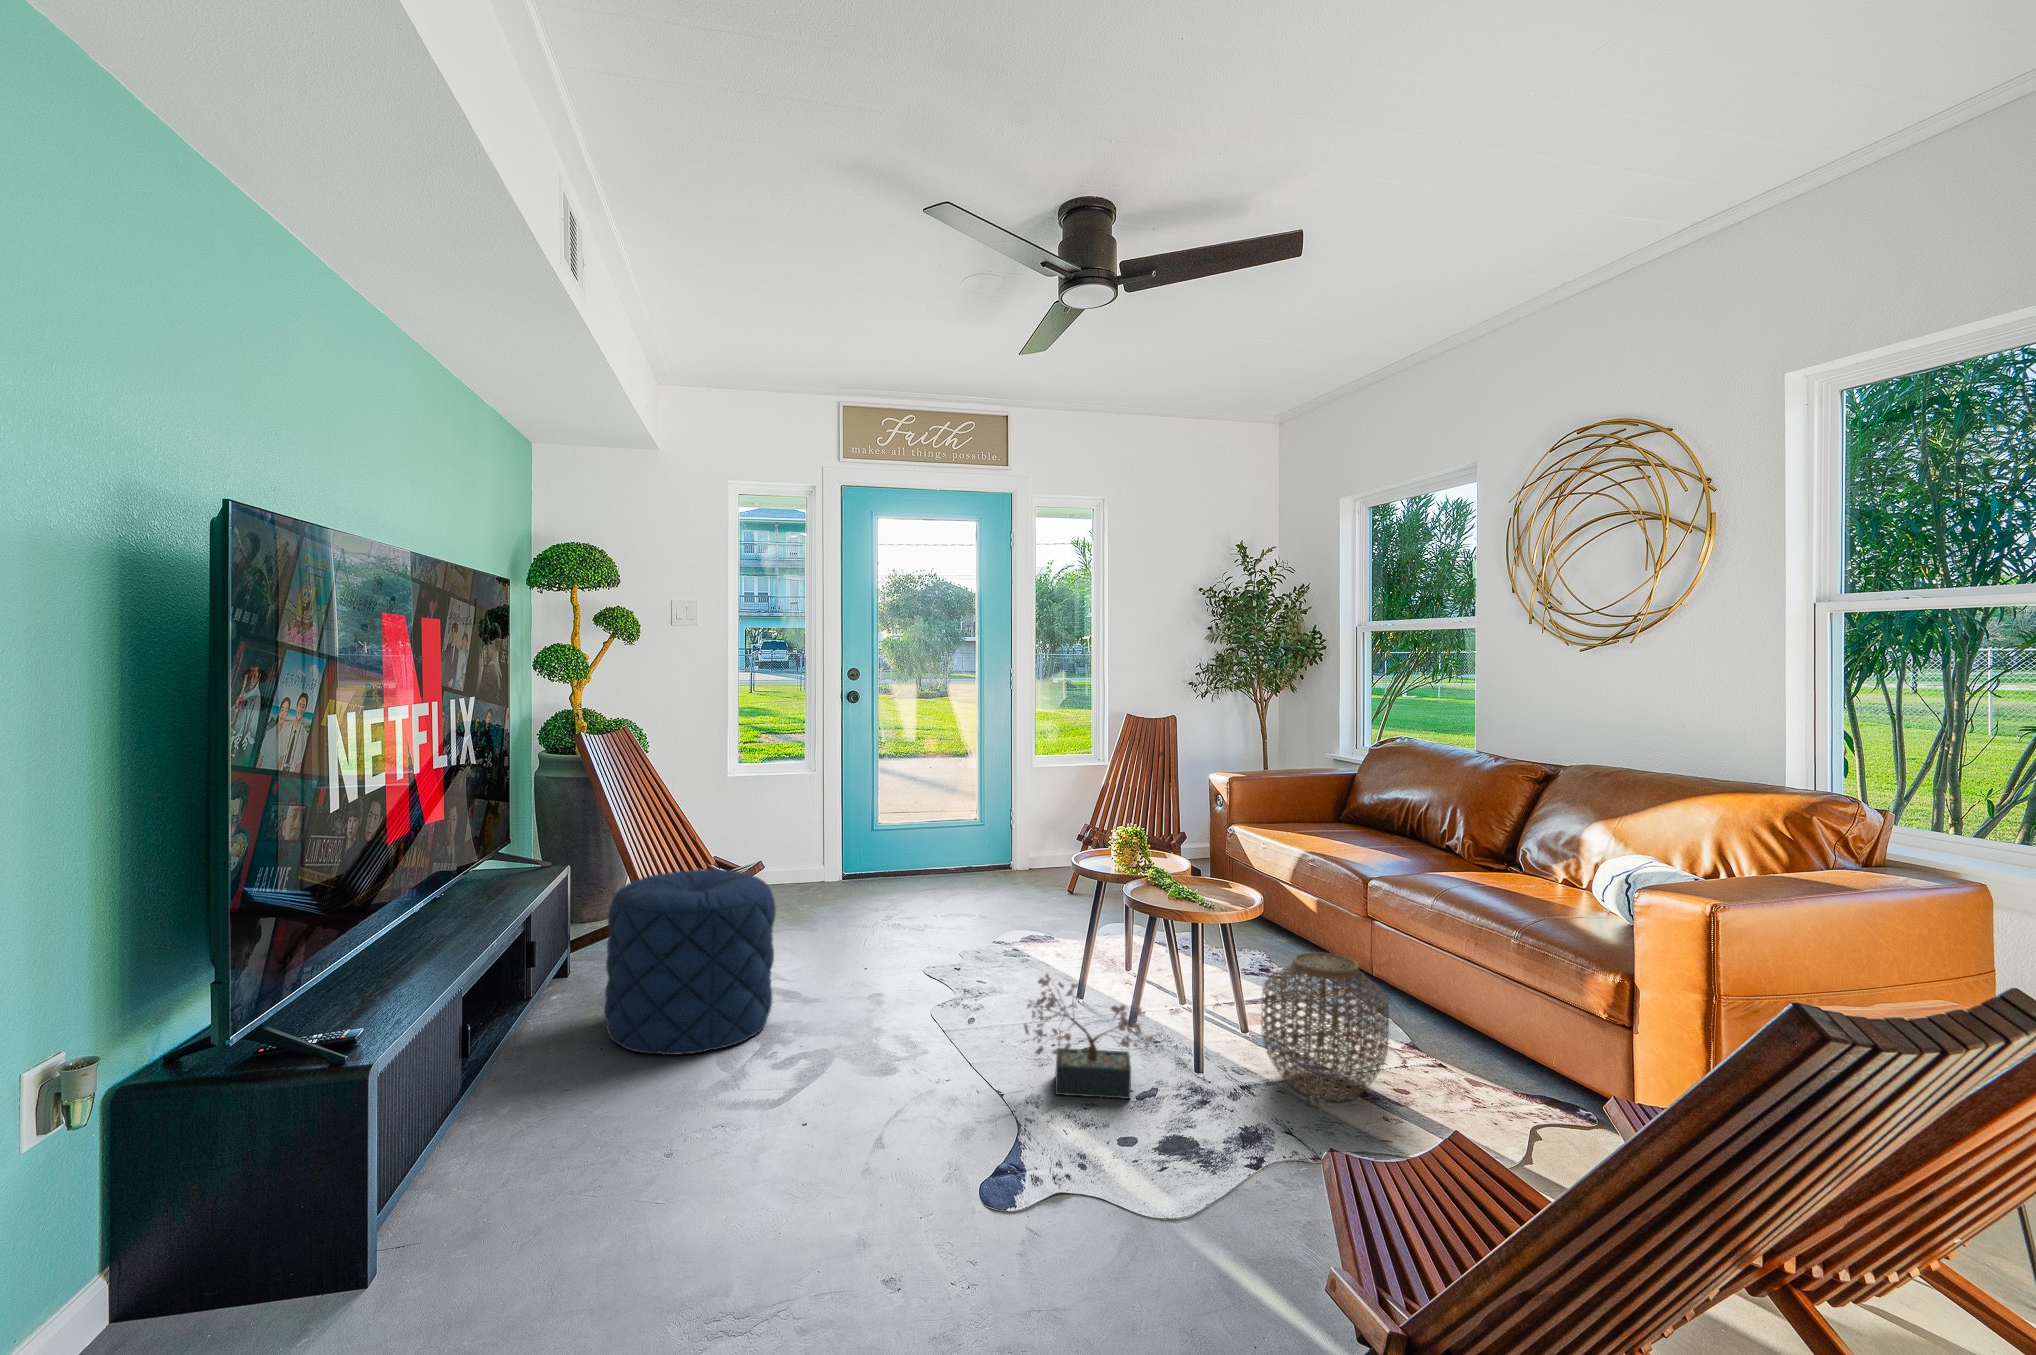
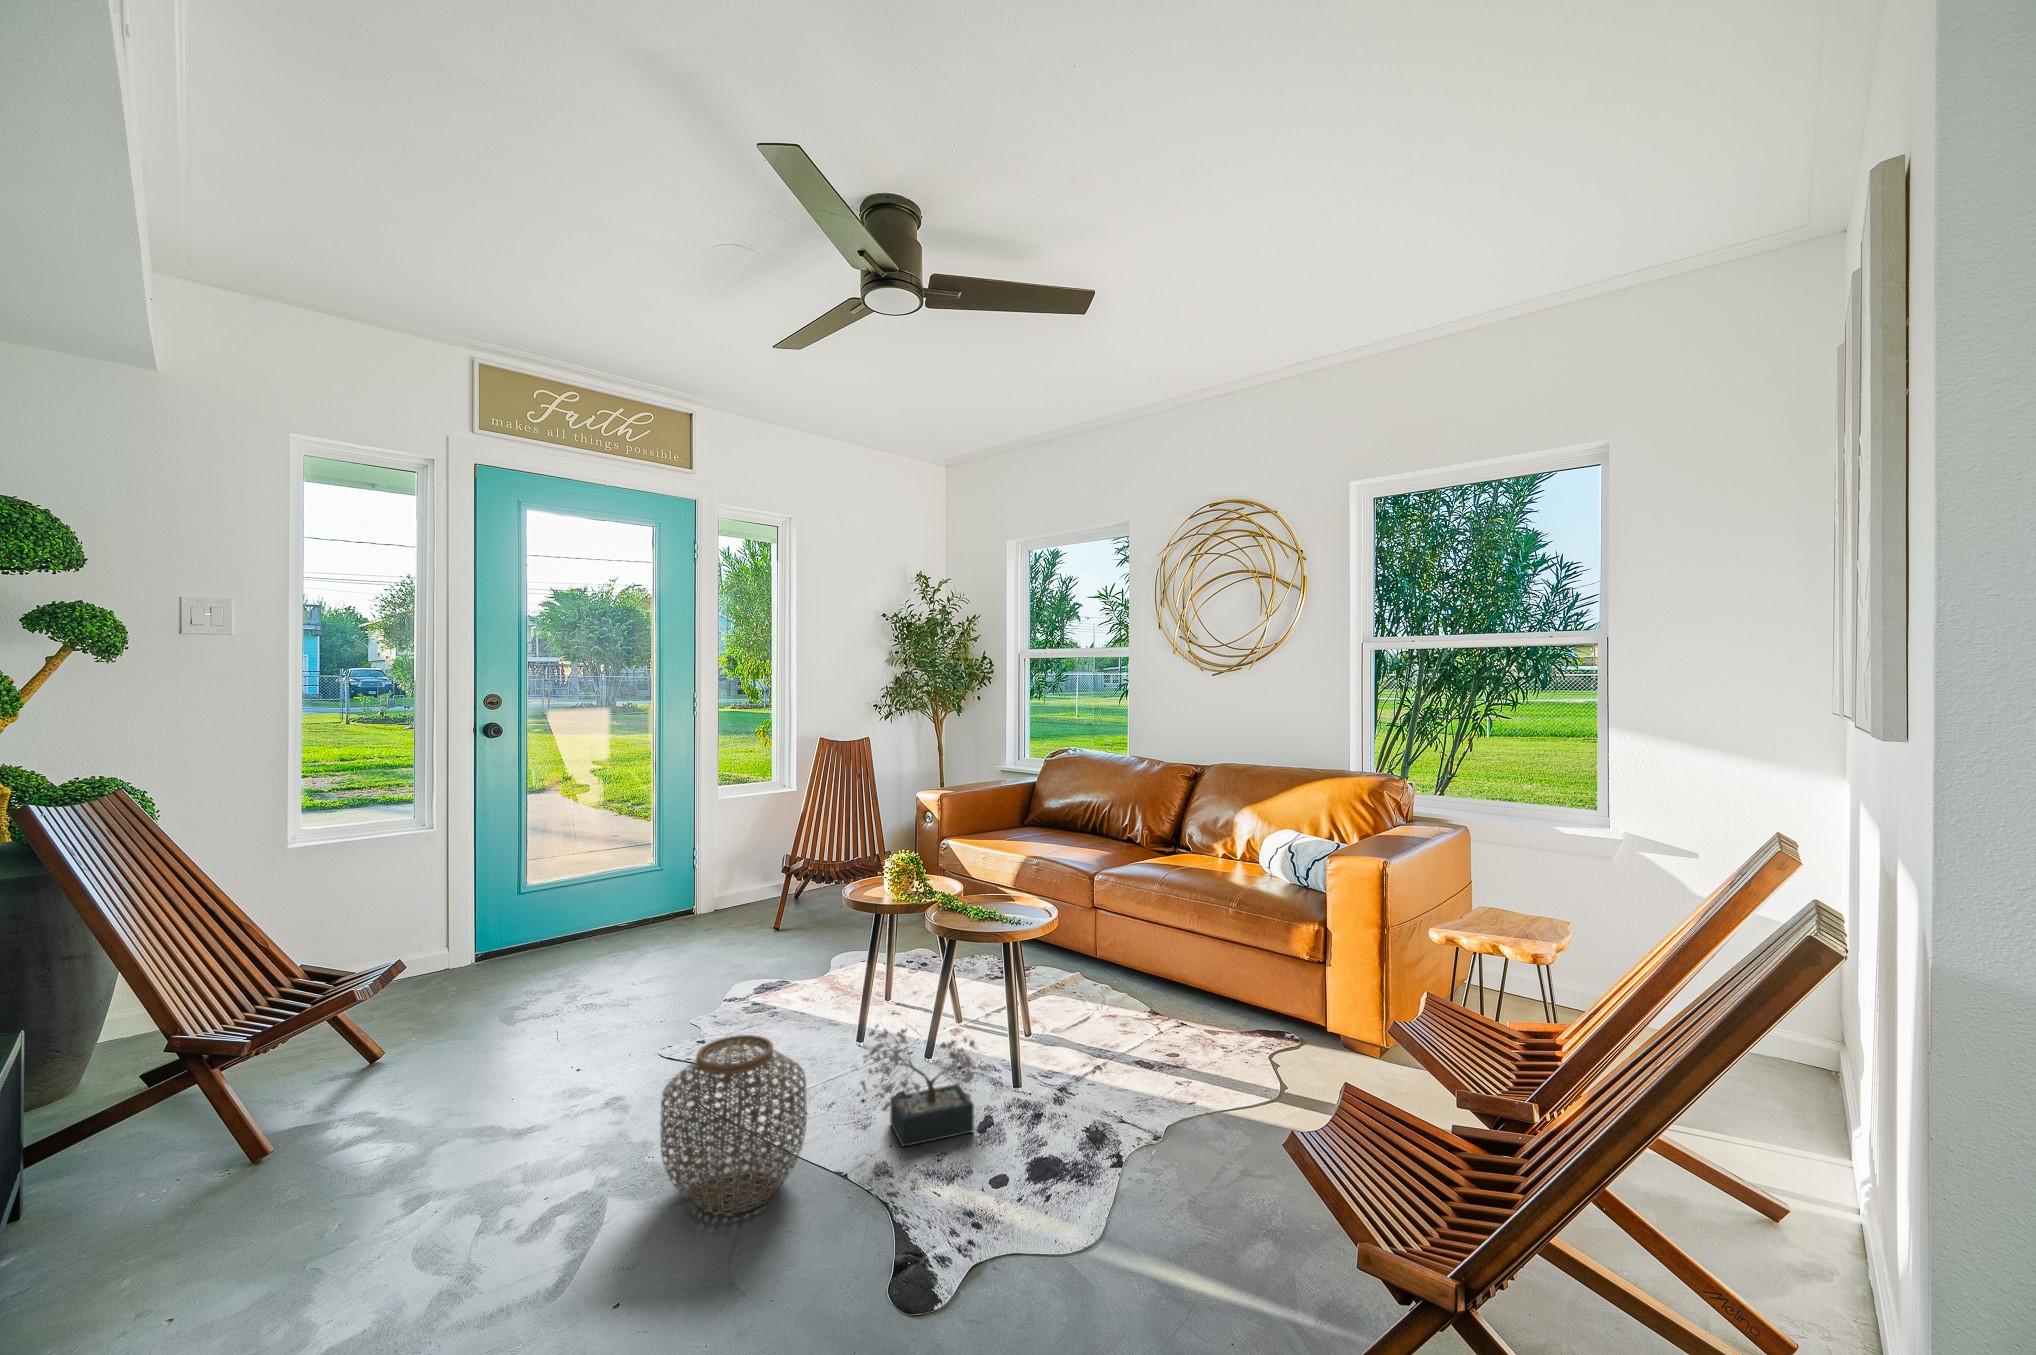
pouf: present [604,869,776,1055] -> none [295,970,536,1230]
woven basket: present [1261,952,1389,1101] -> present [660,1035,807,1214]

